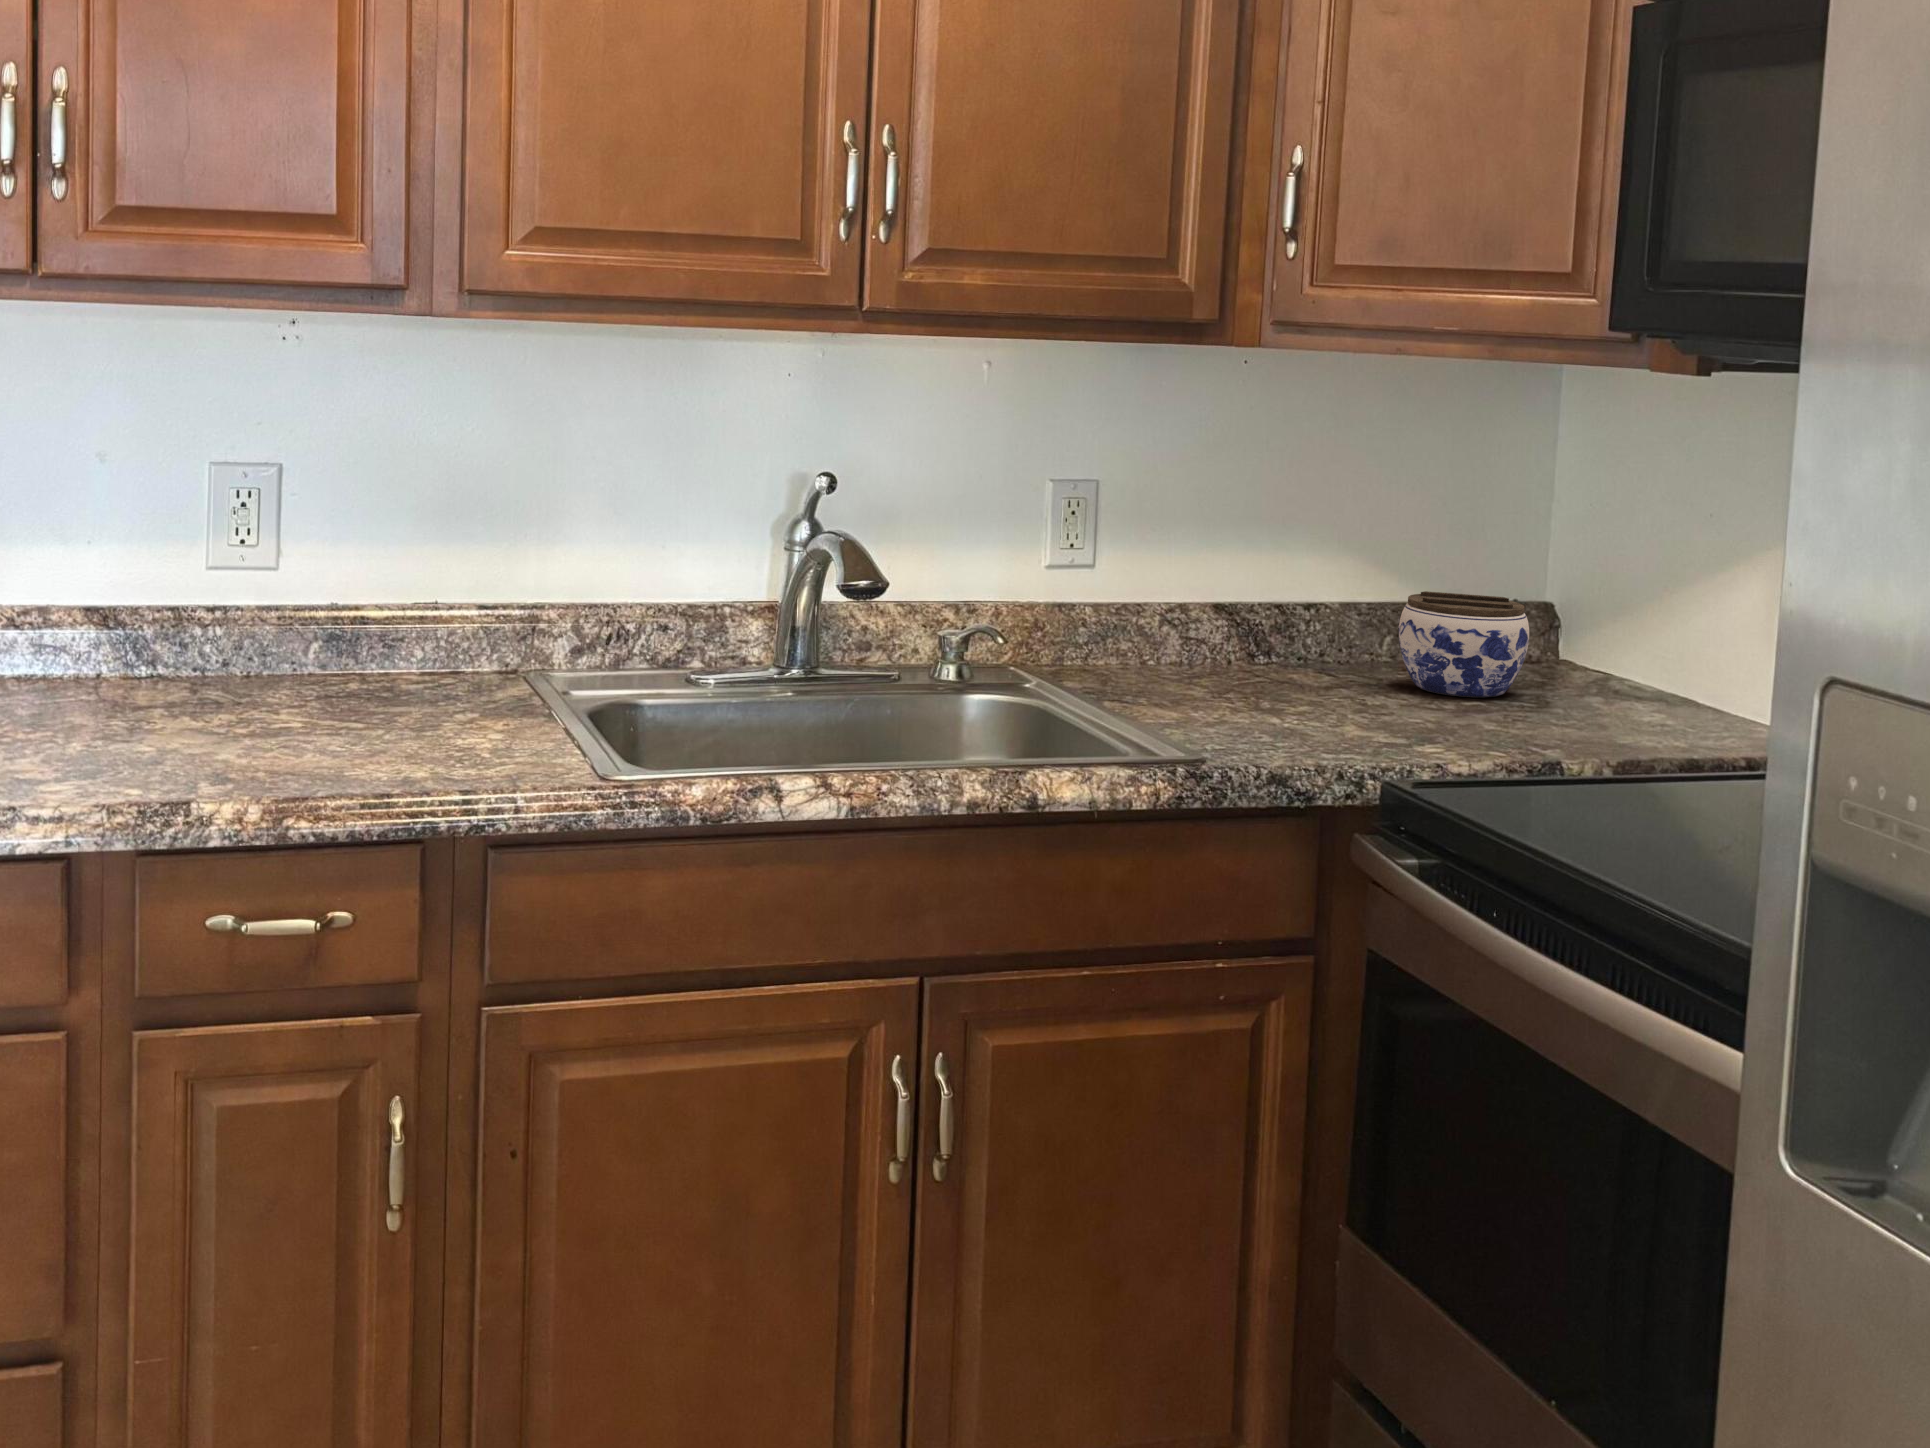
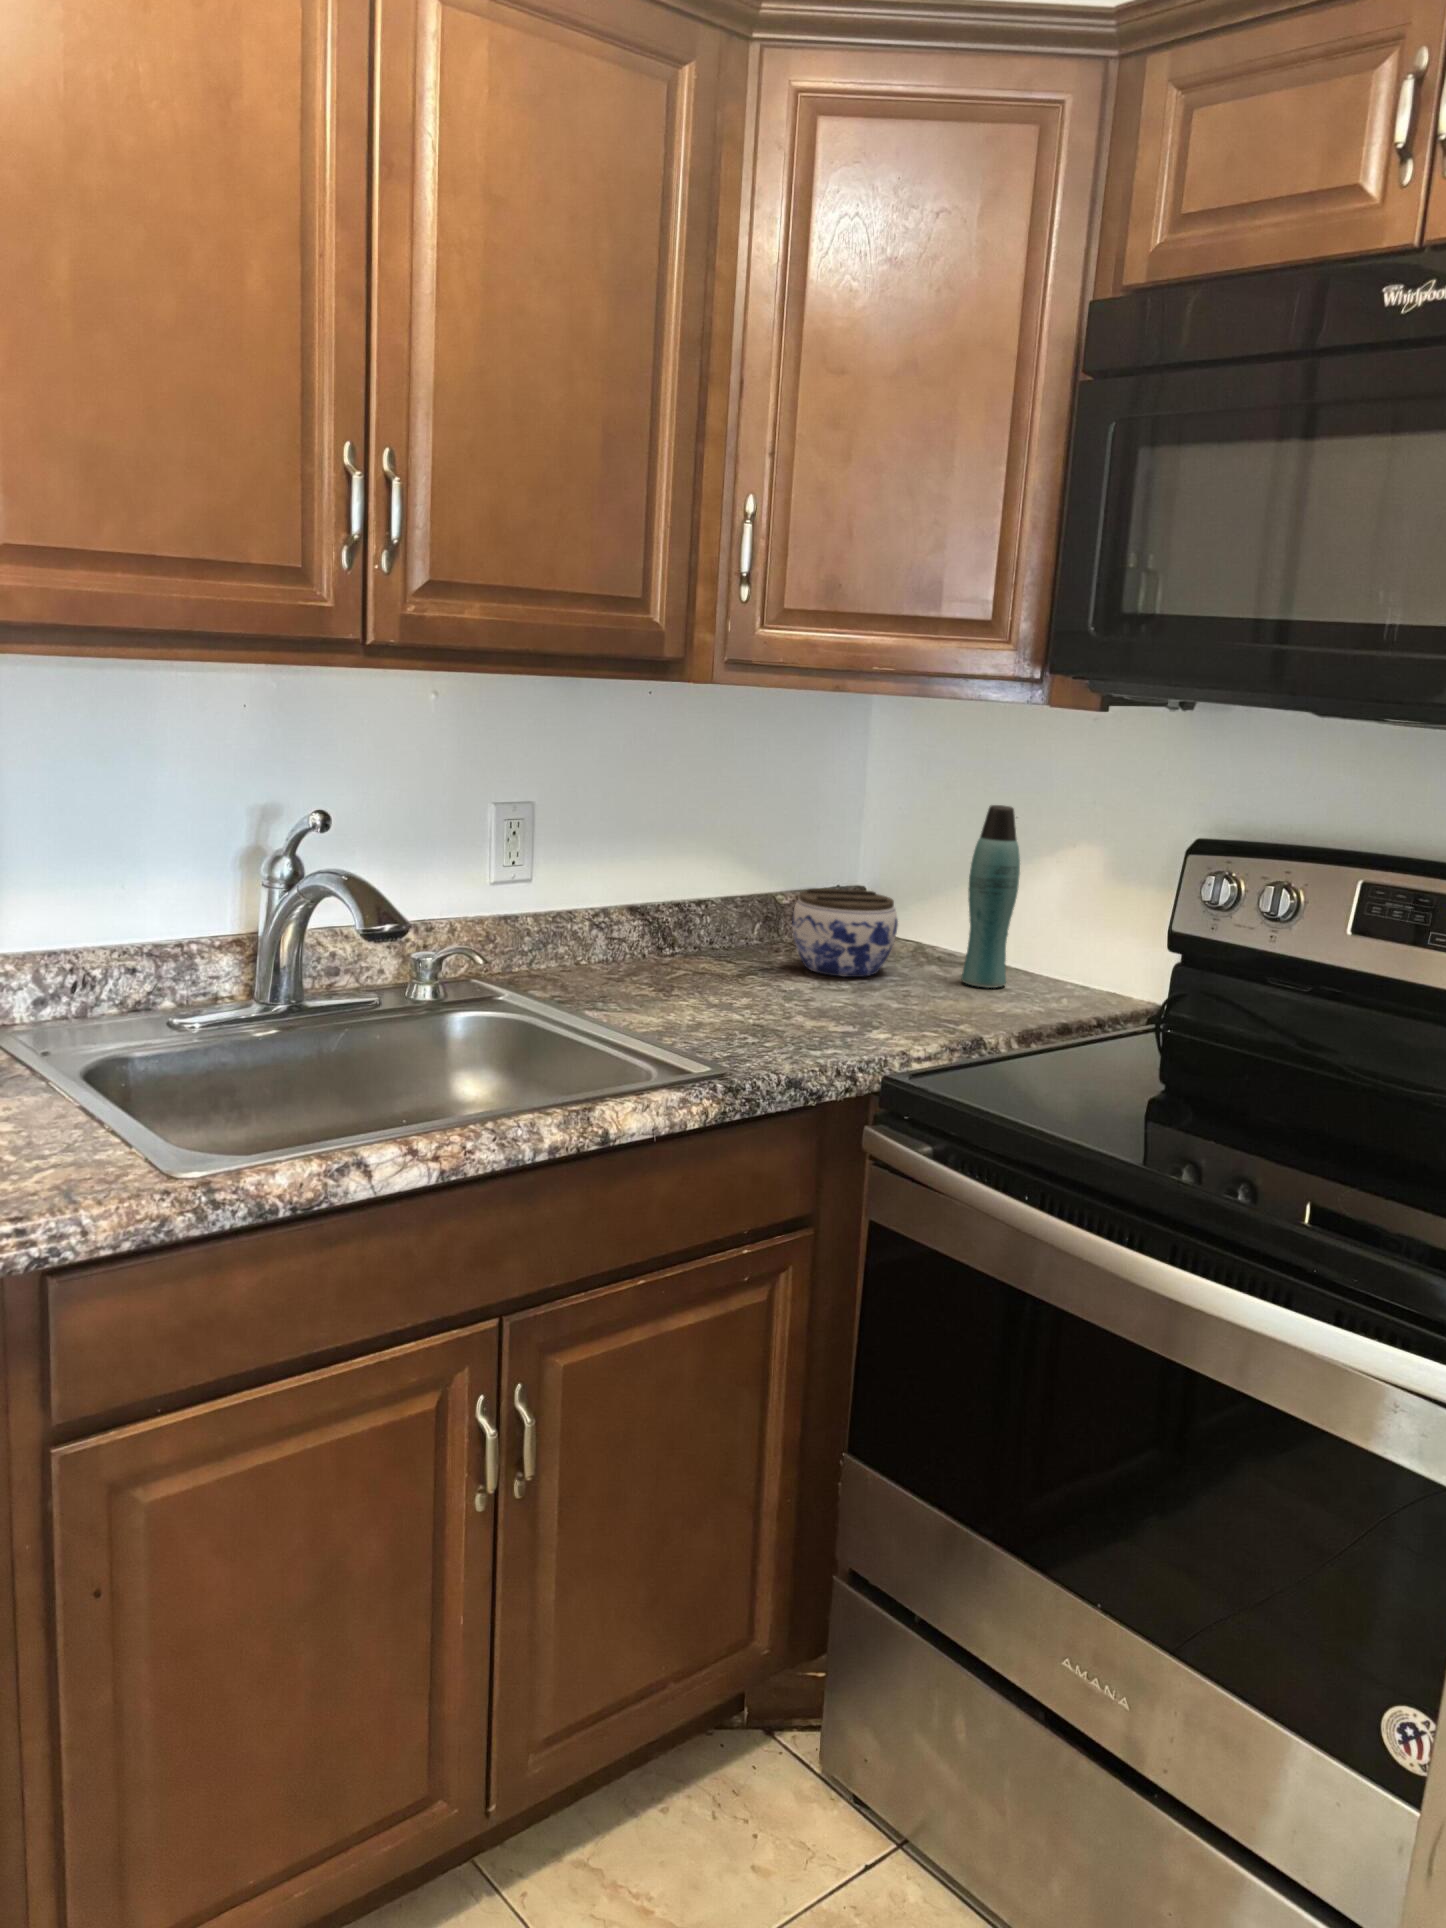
bottle: none [1601,493,1674,718] -> present [961,805,1020,988]

